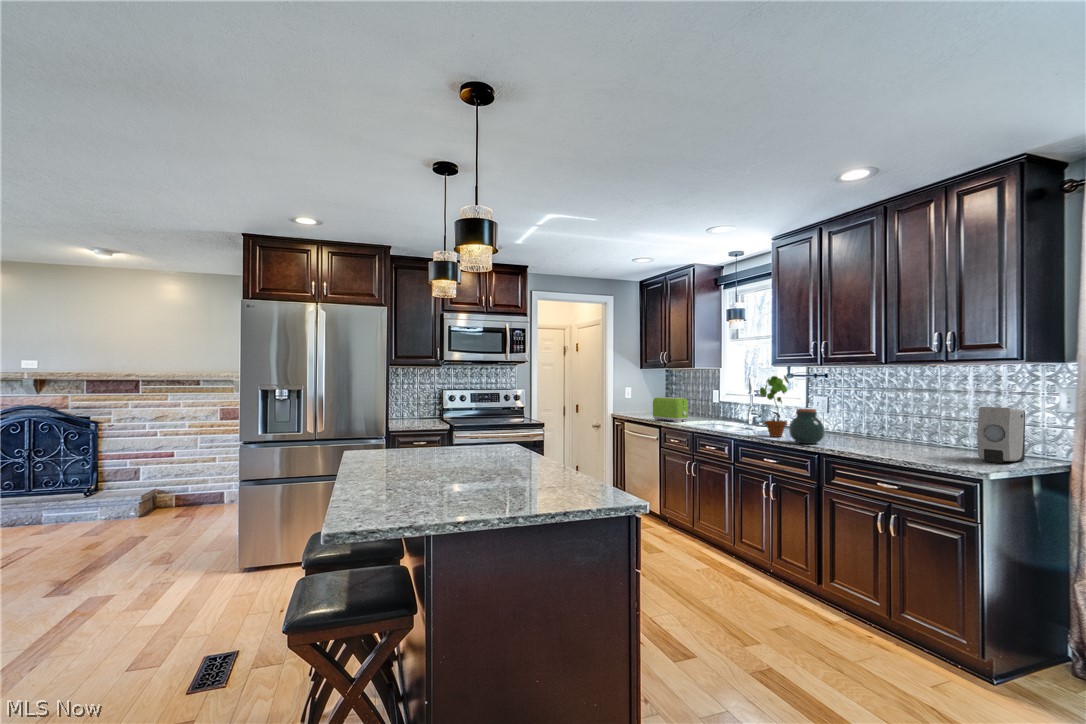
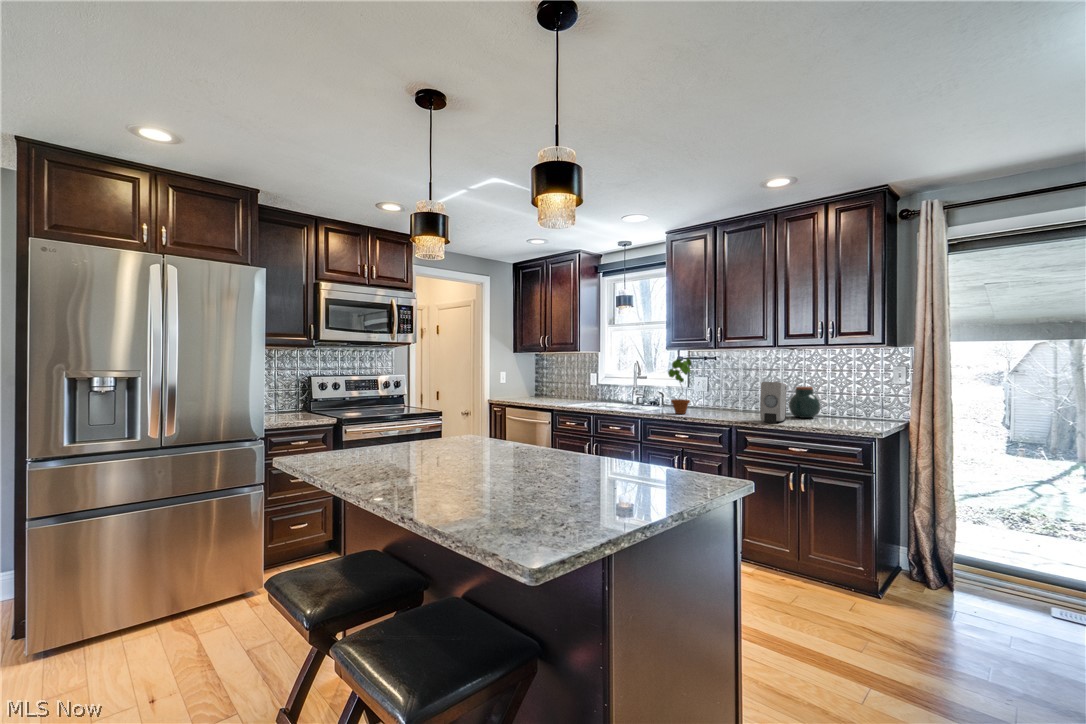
toaster: present [653,397,688,422] -> none [541,381,576,405]
soap dispenser: present [977,407,1025,463] -> present [760,382,786,423]
jar: present [789,409,824,444] -> present [789,387,820,418]

